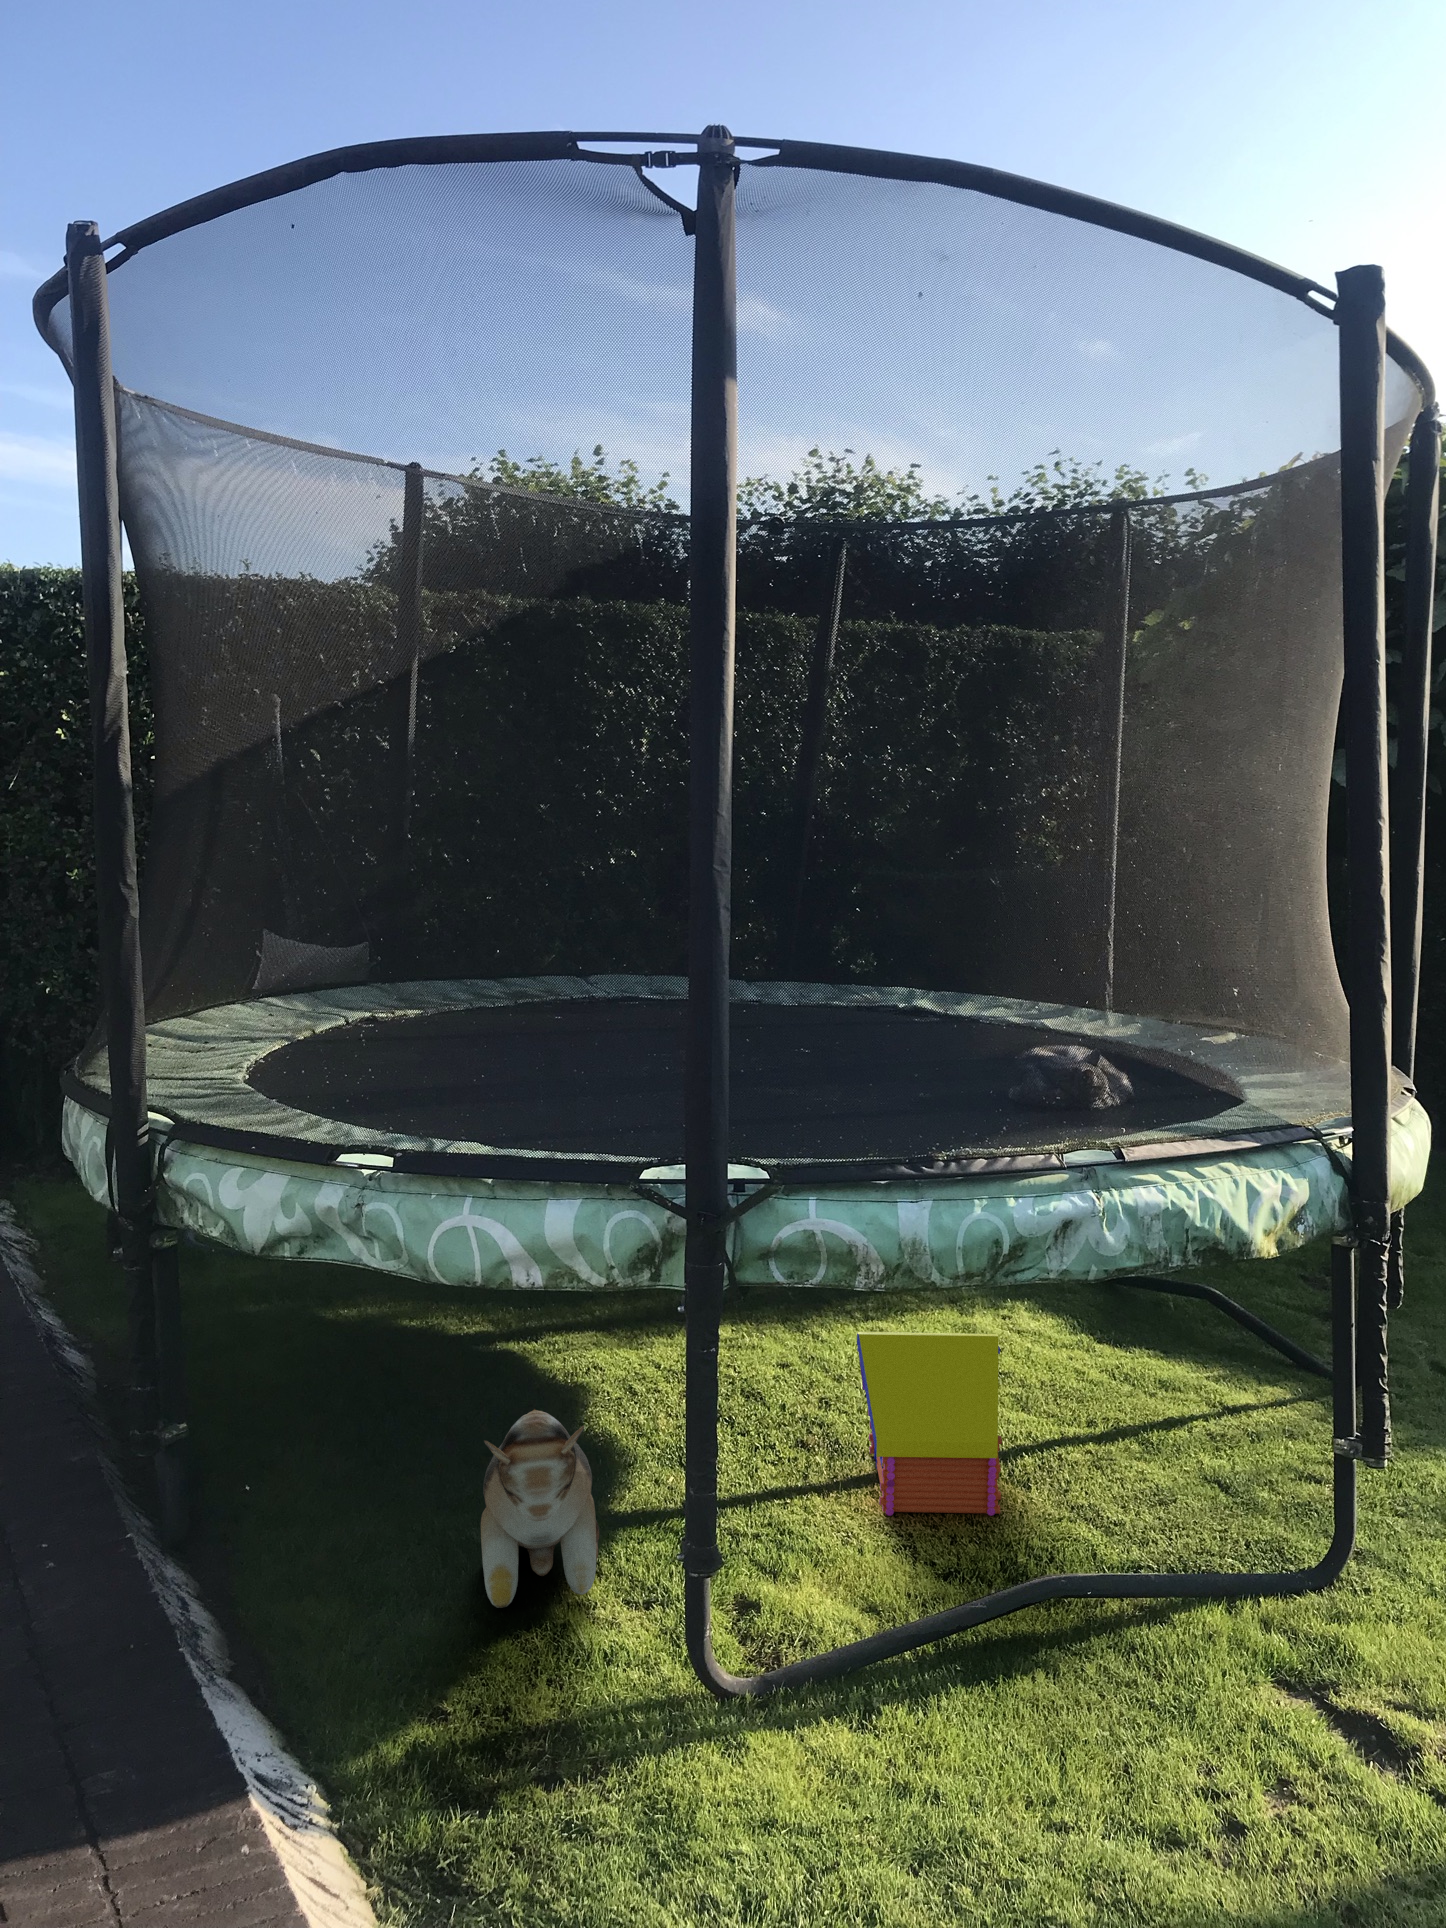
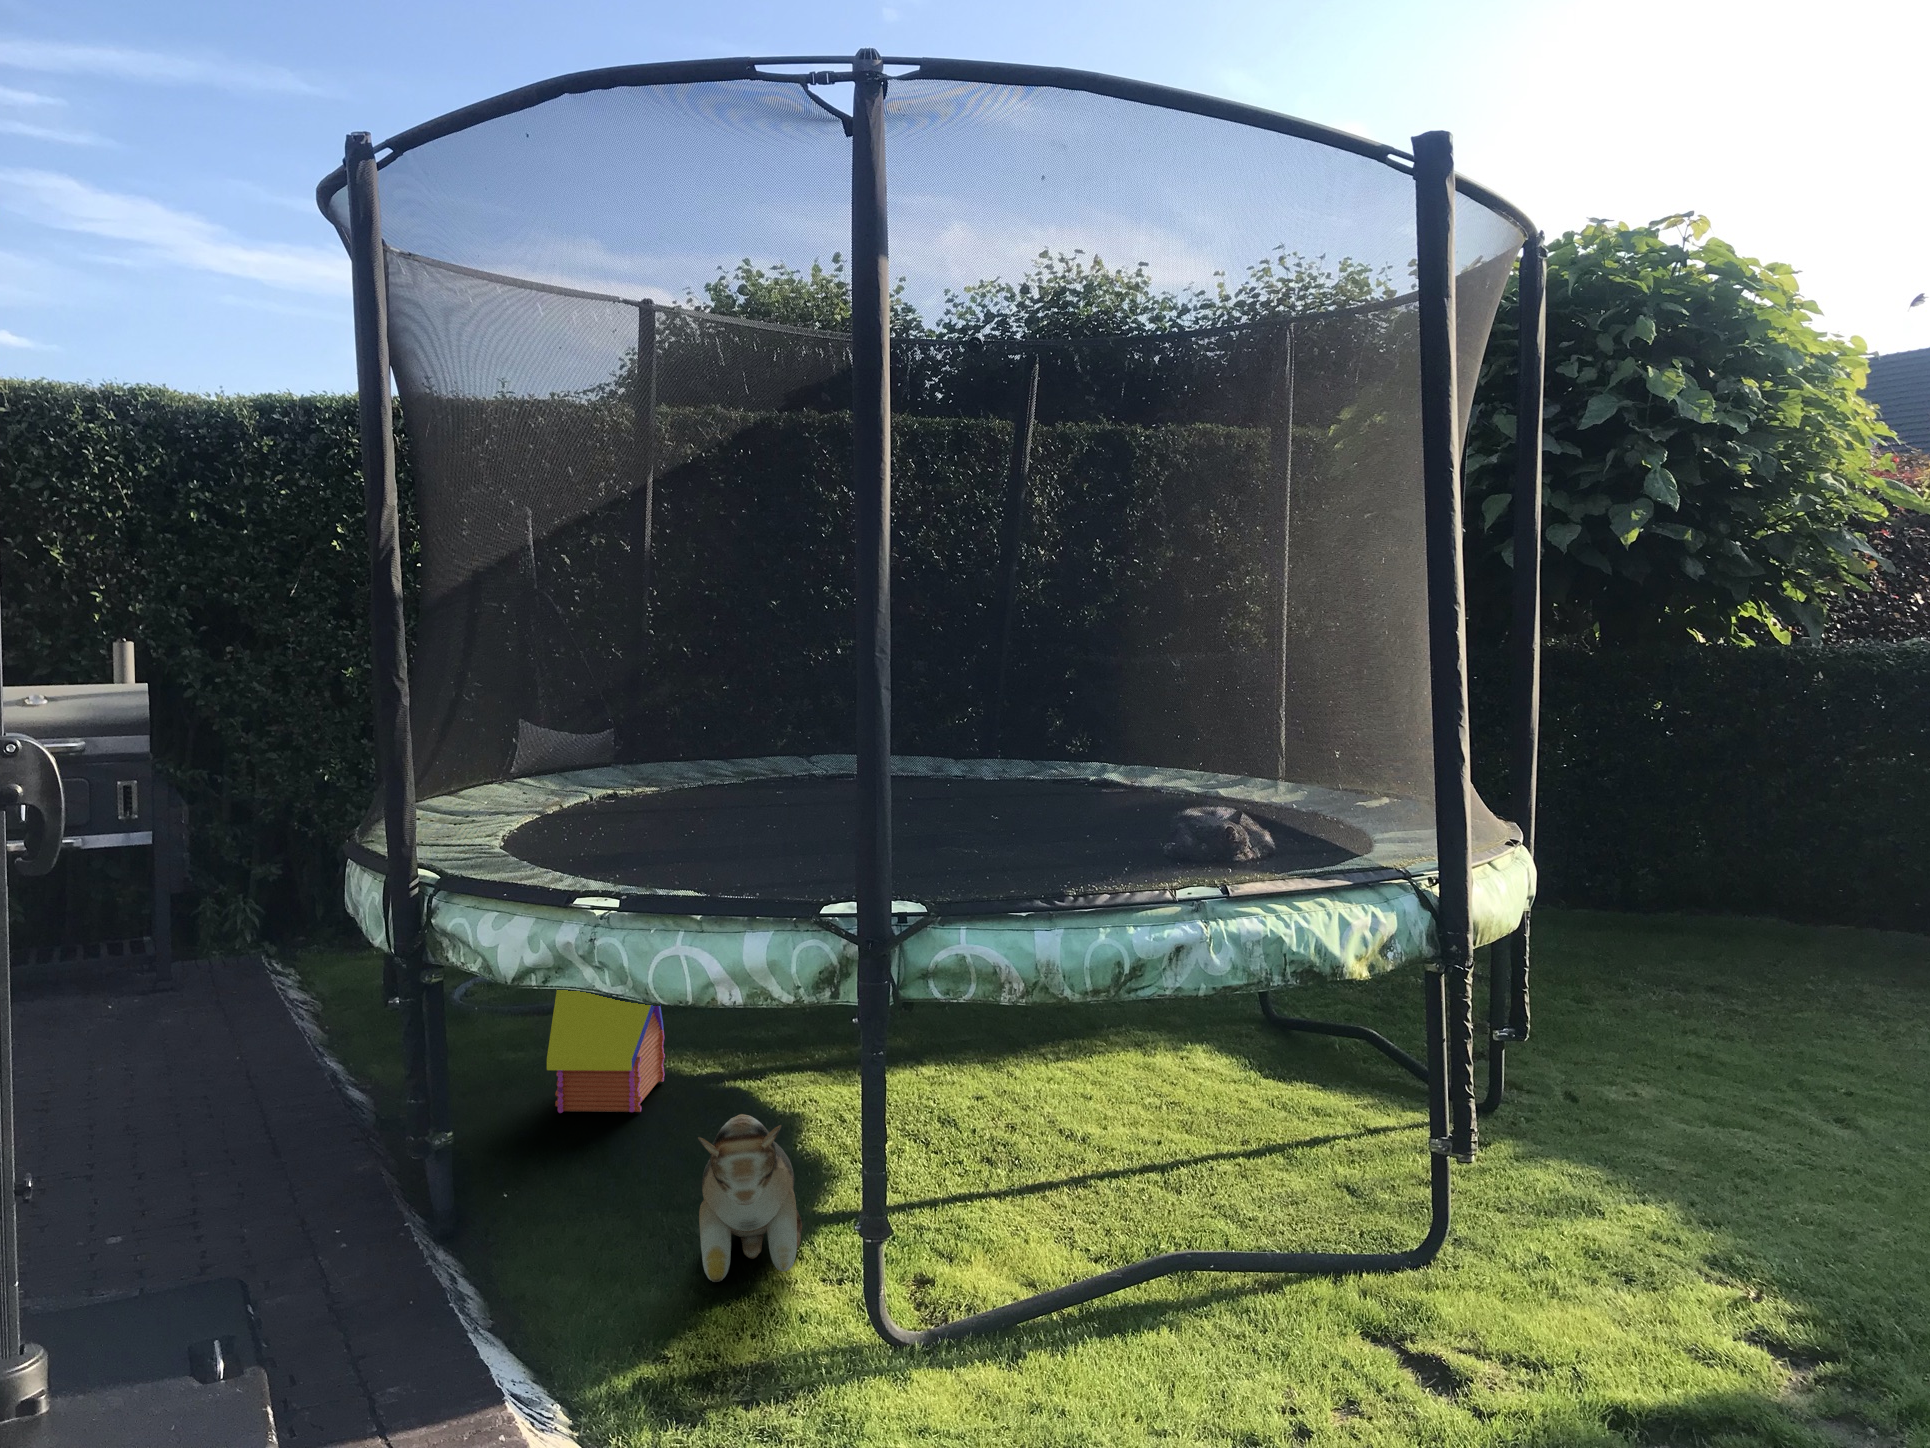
toy house: present [857,1332,1002,1516] -> present [547,990,665,1113]

